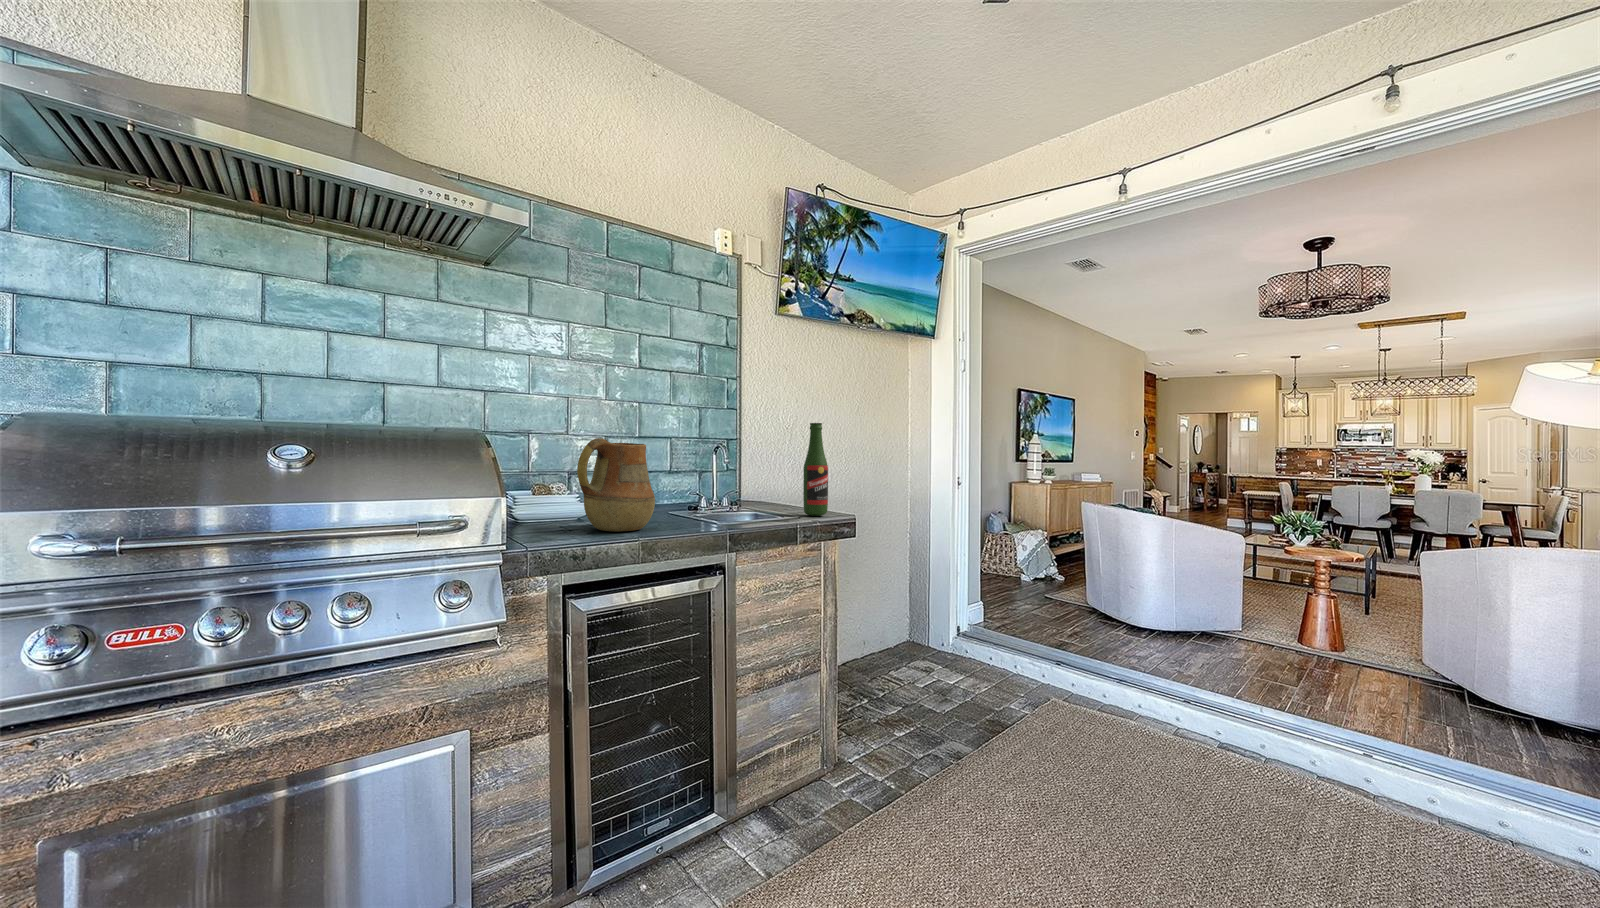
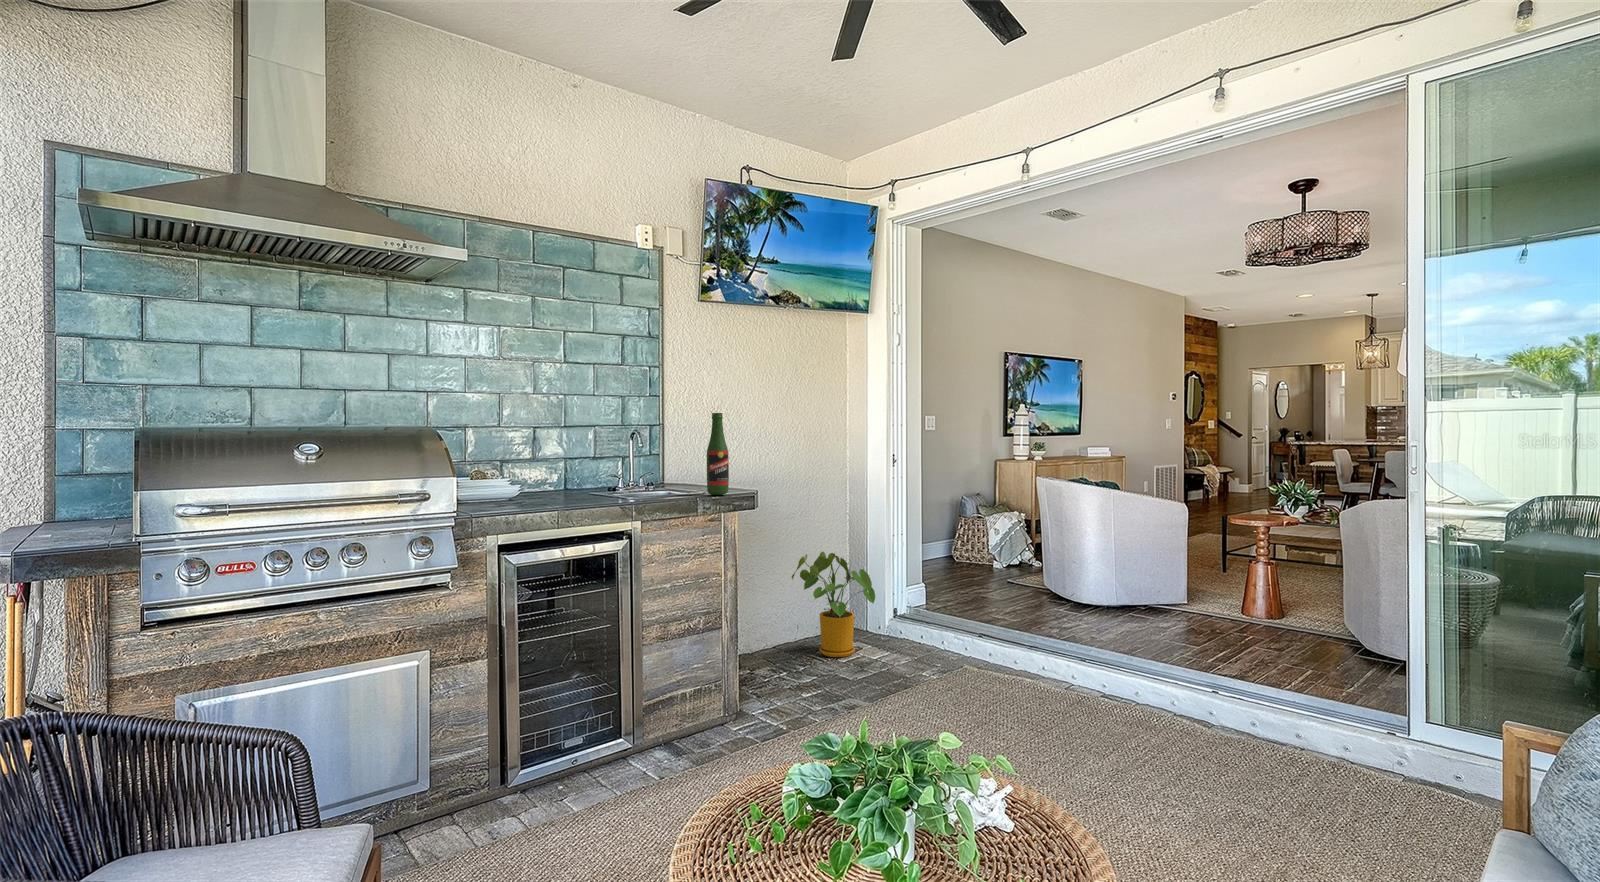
pitcher: present [577,438,655,532] -> none [505,433,569,508]
house plant: none [862,571,955,682] -> present [792,552,875,657]

